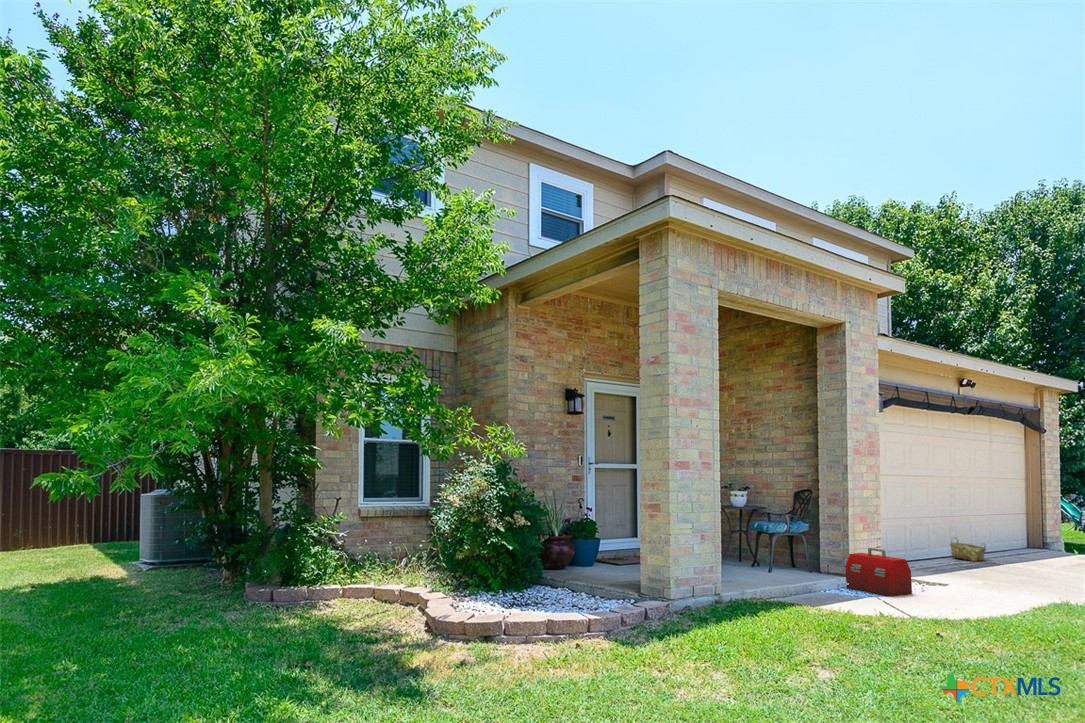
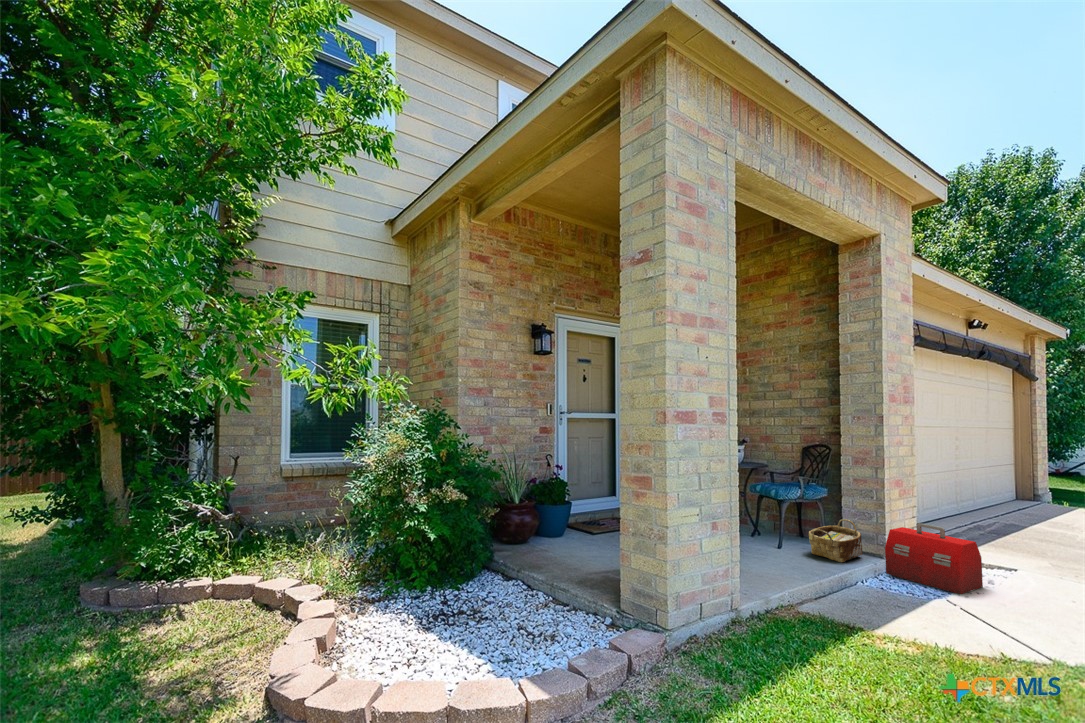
woven basket: present [950,537,986,561] -> present [809,519,863,562]

